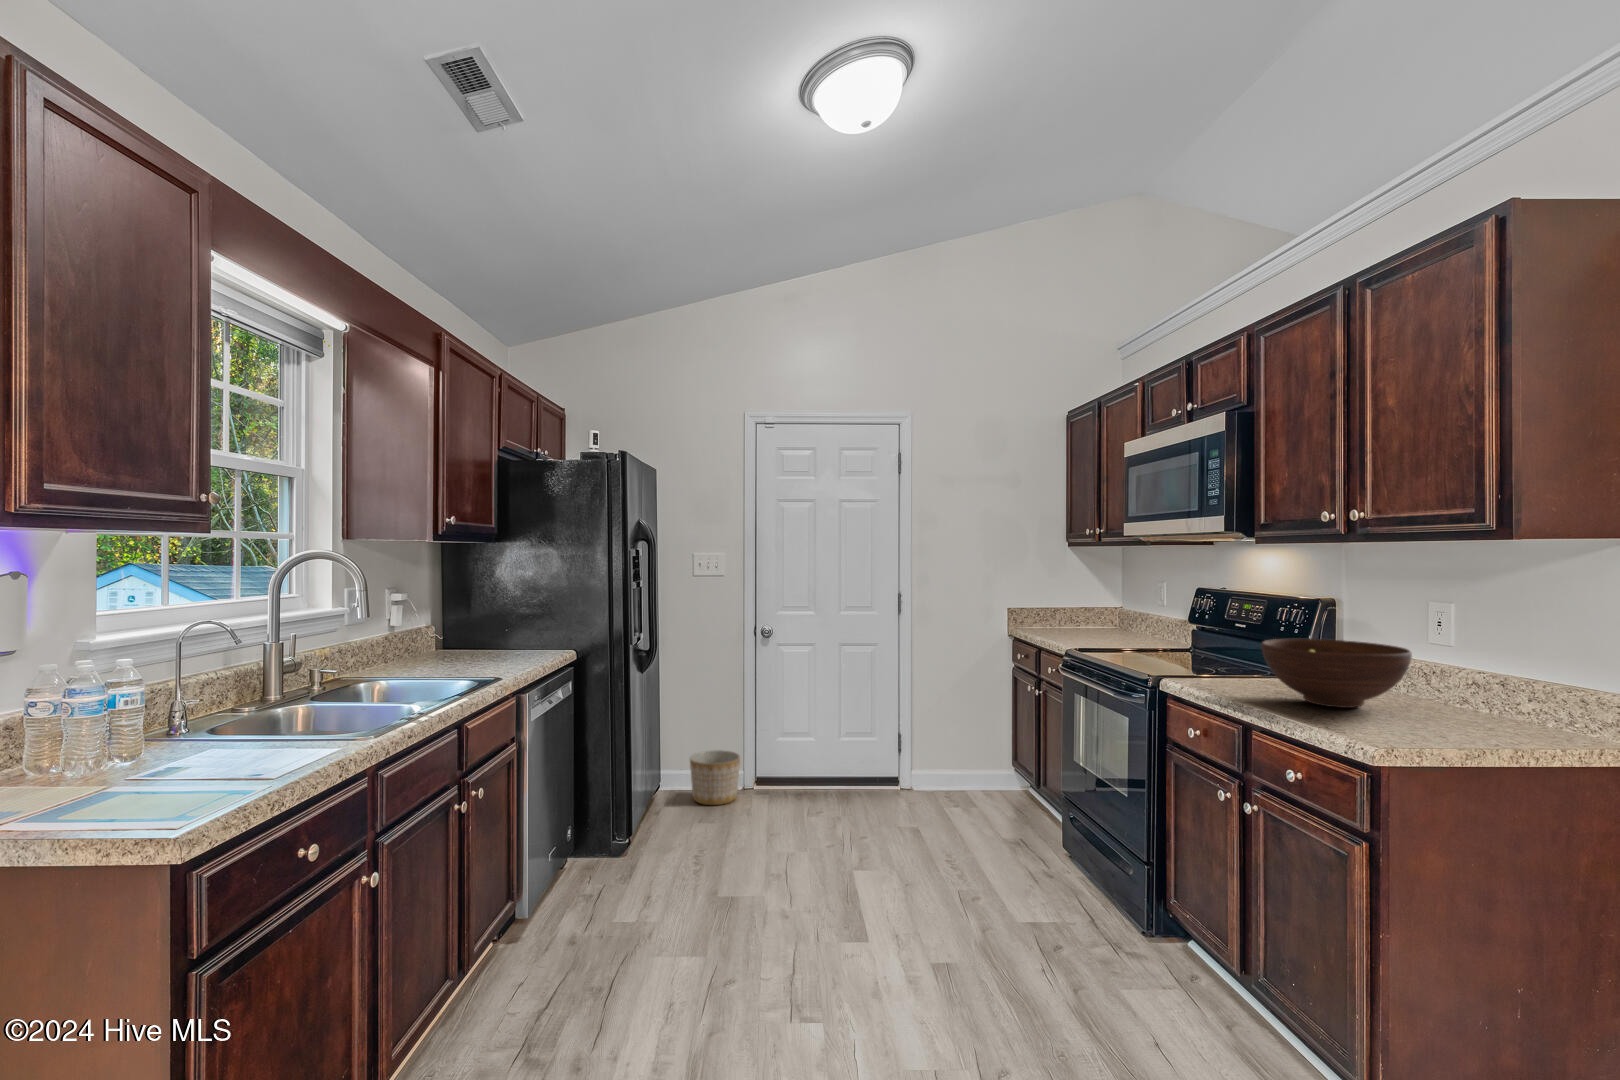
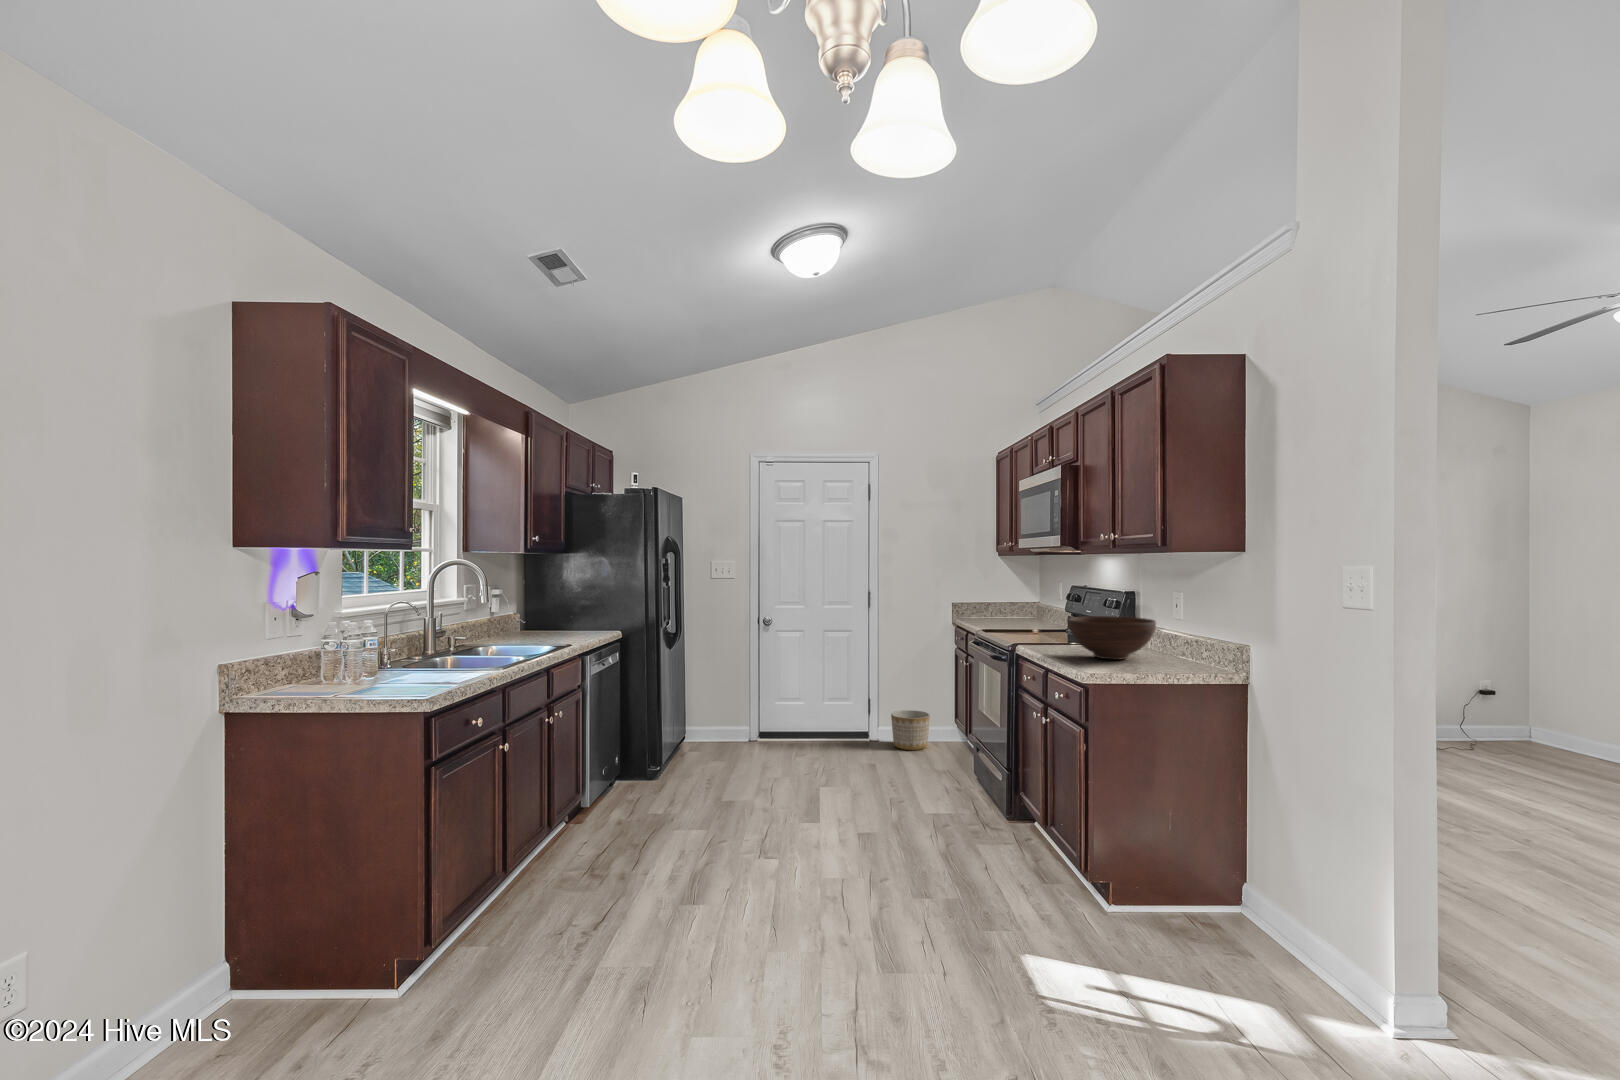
planter: present [690,750,740,805] -> present [891,710,930,750]

